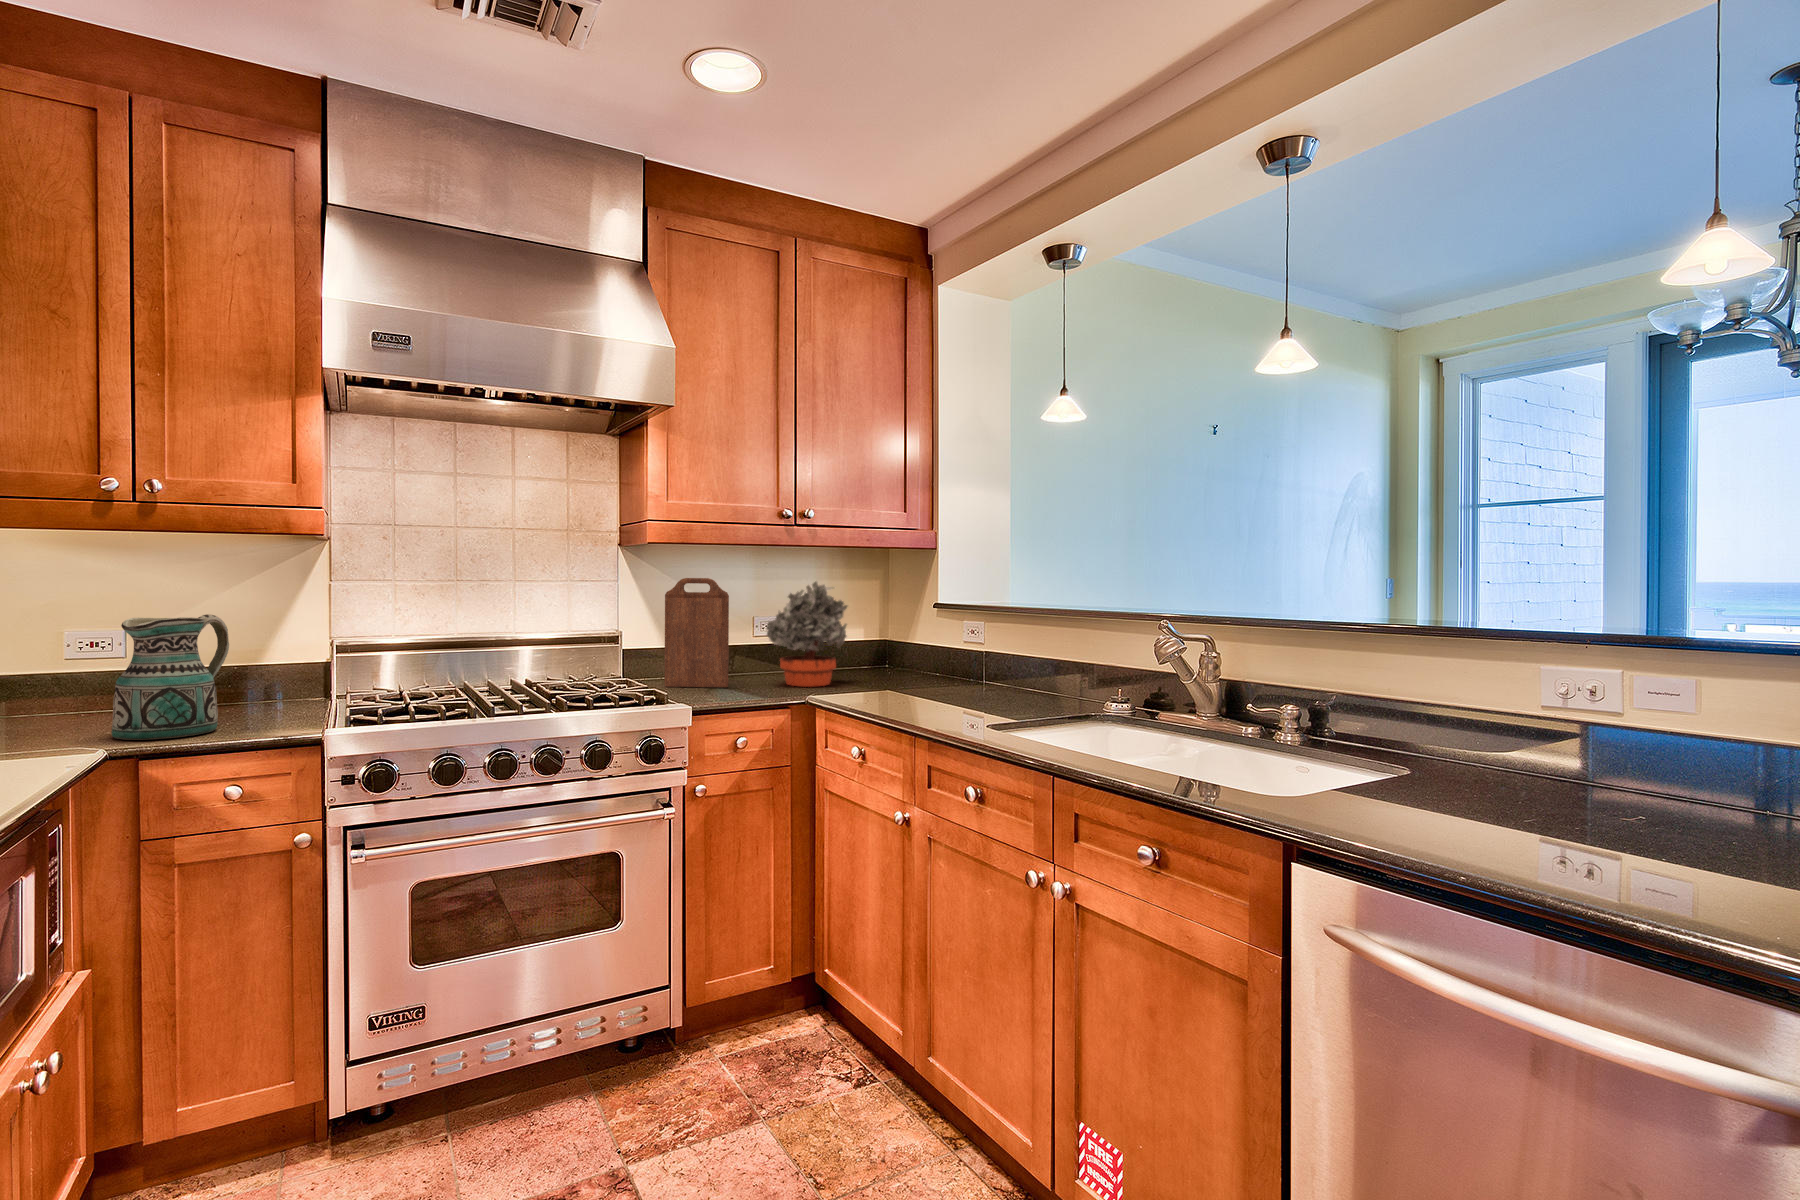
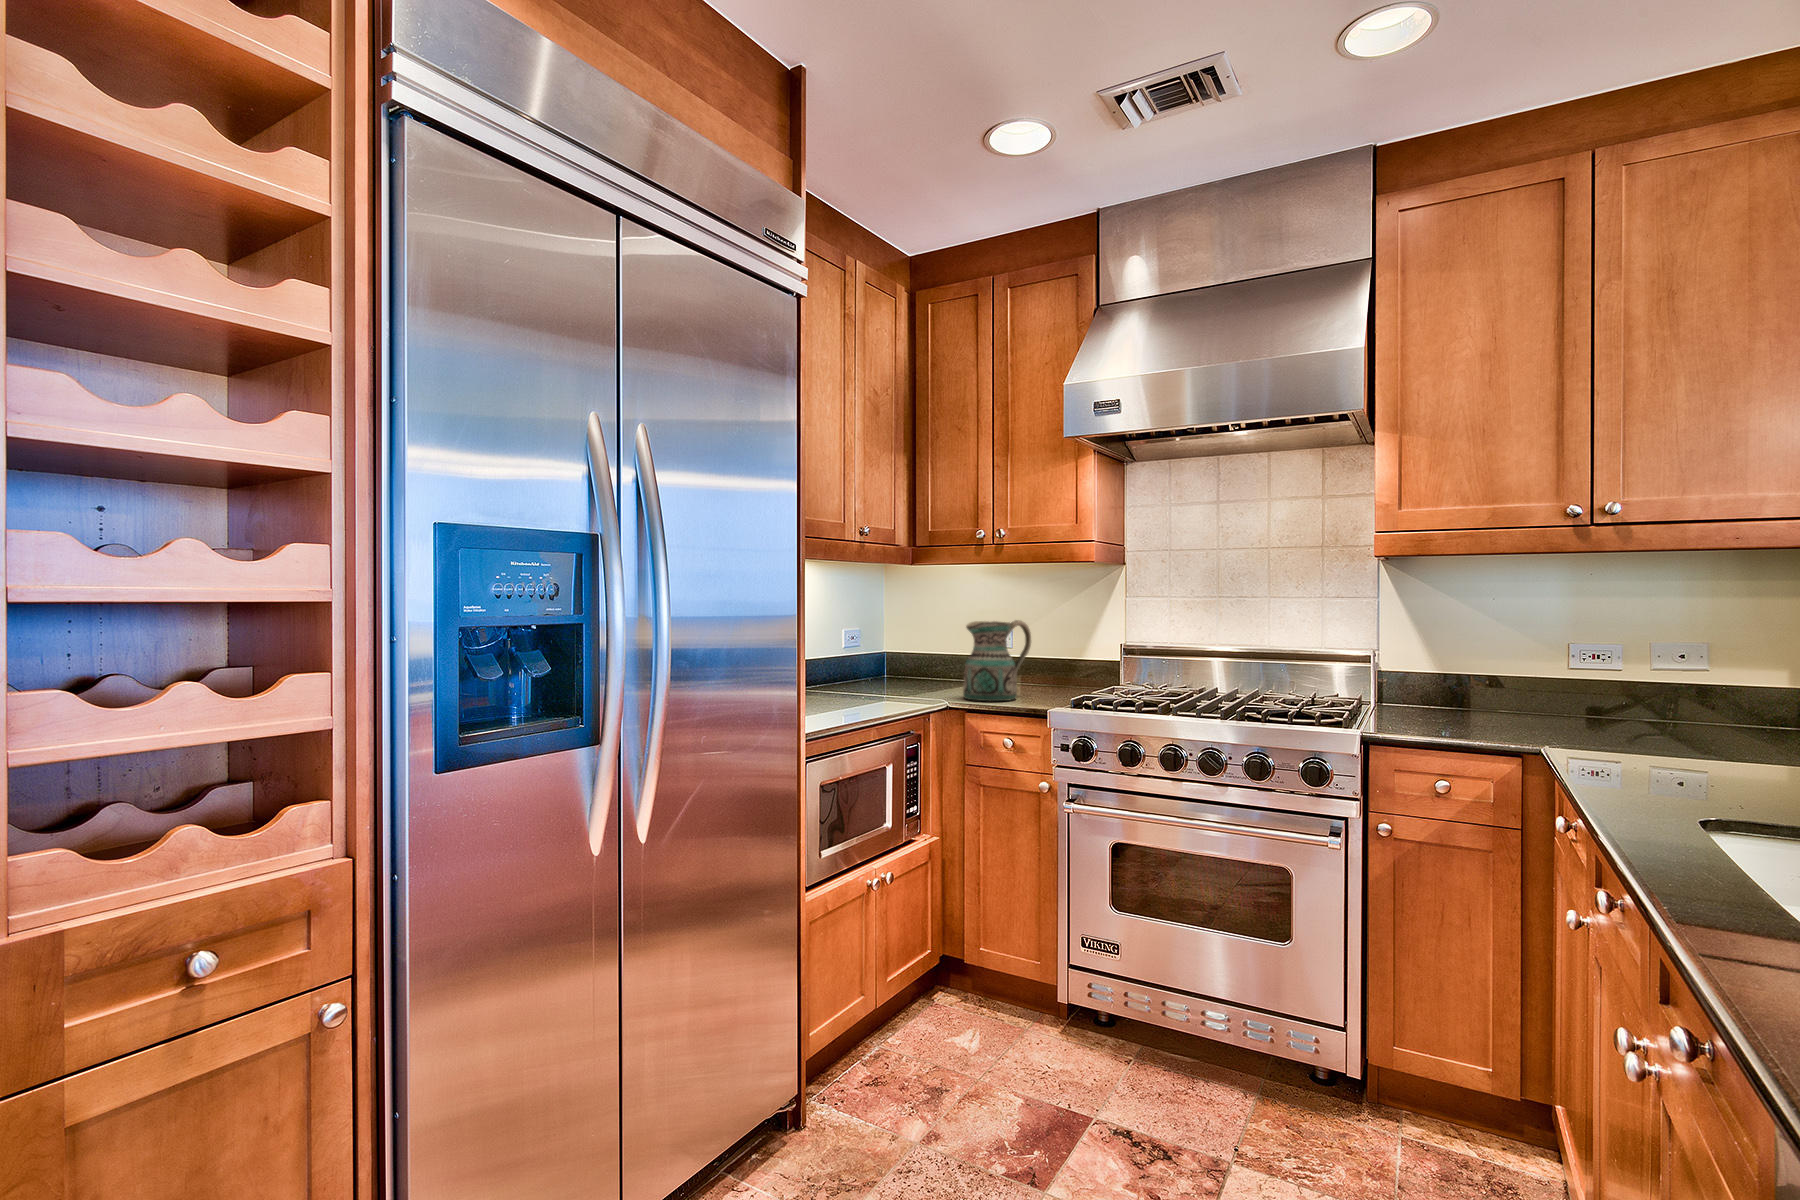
cutting board: present [665,578,729,687] -> none [1413,590,1489,722]
potted plant: present [766,582,848,687] -> none [1541,591,1696,737]

